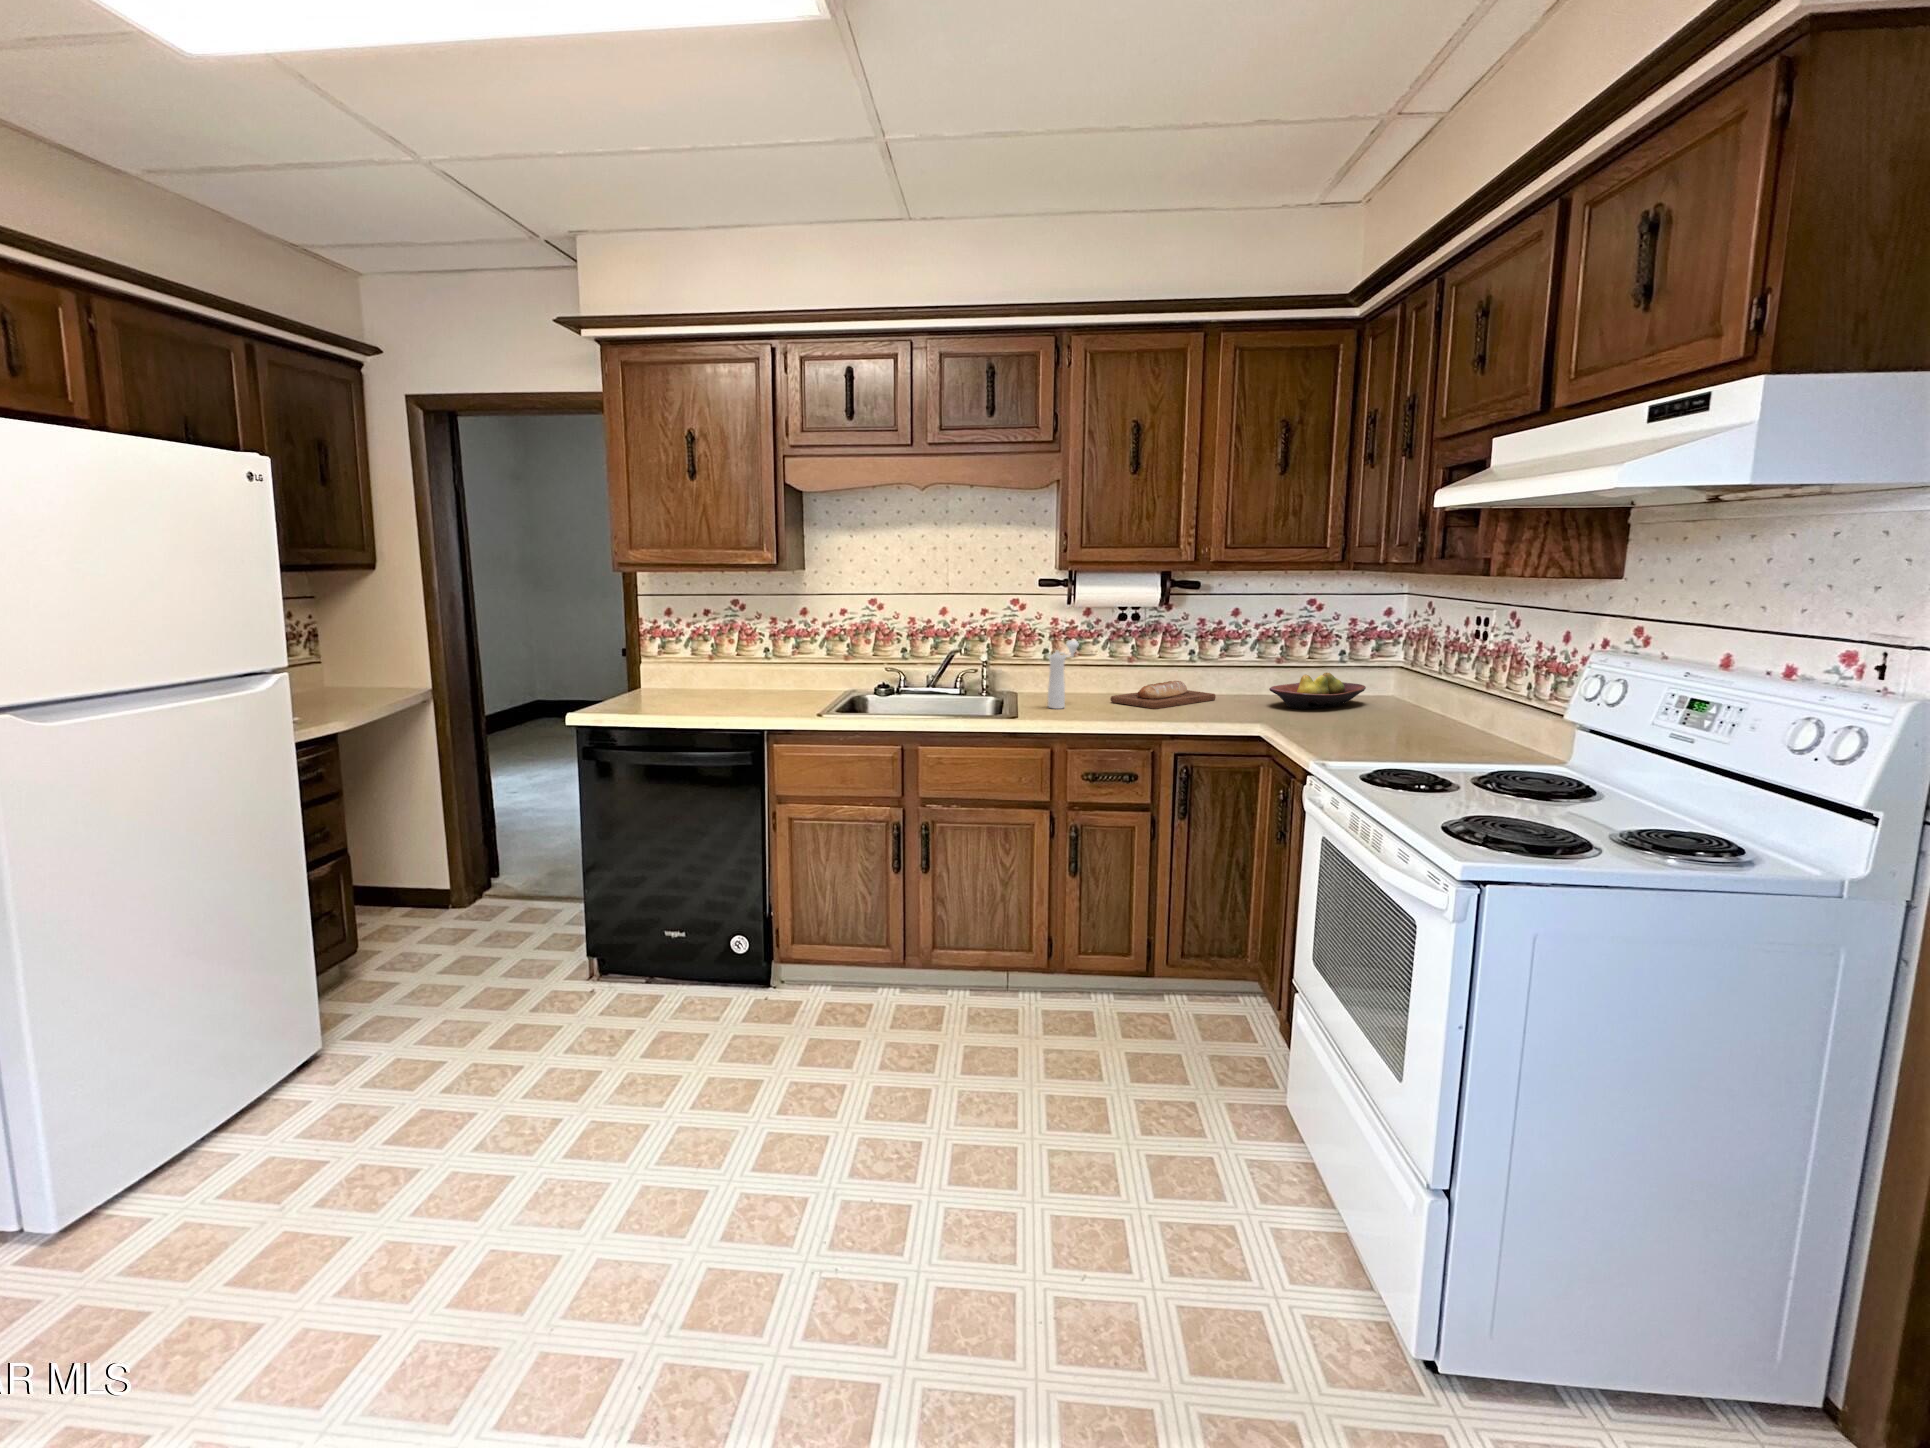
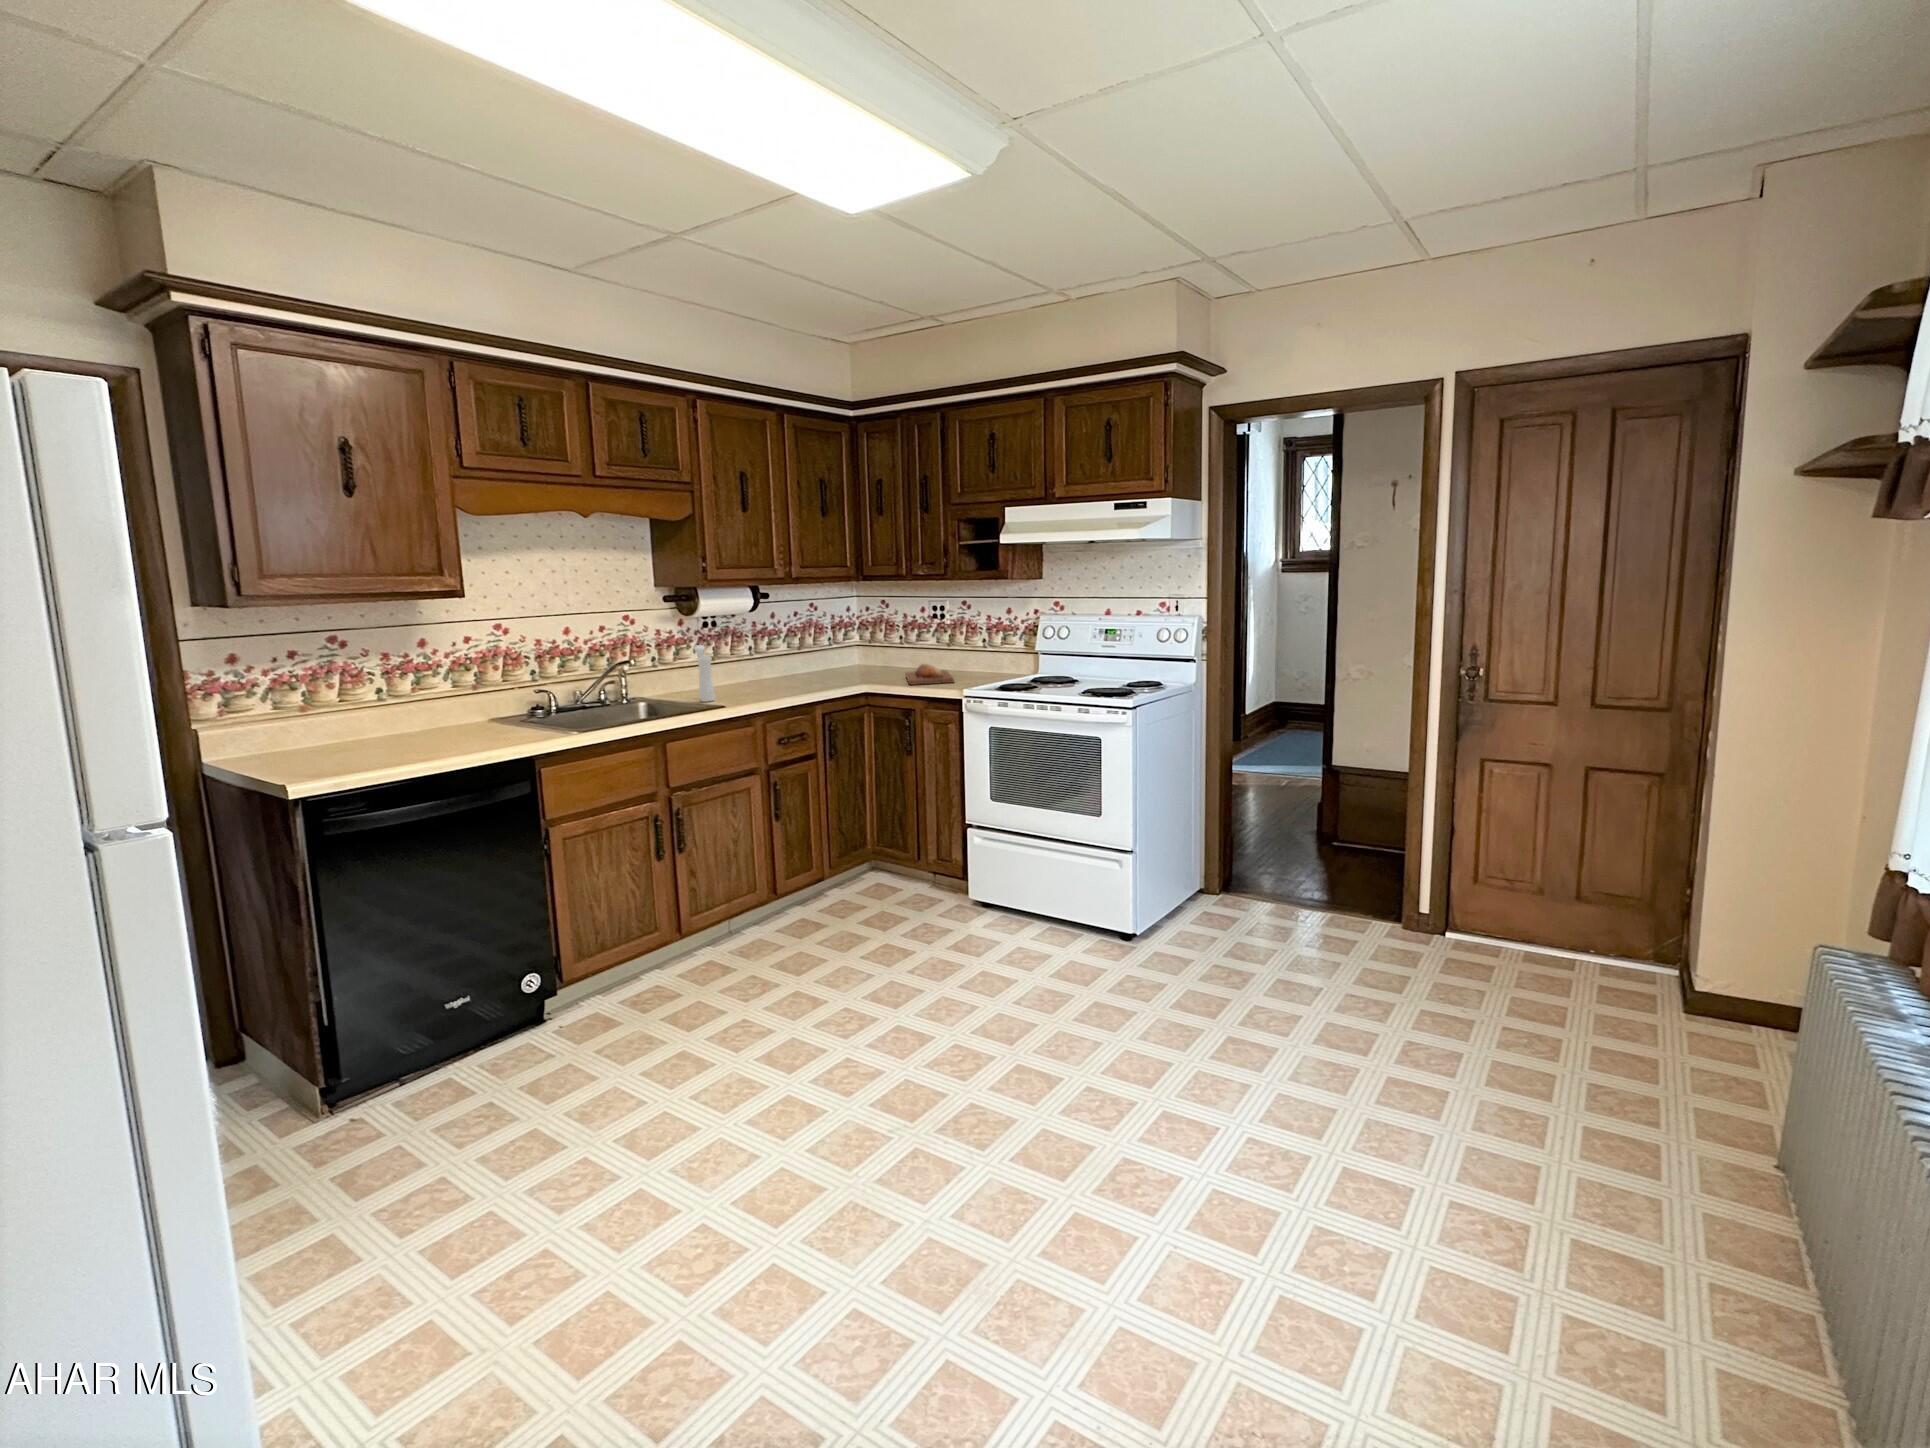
fruit bowl: present [1269,672,1366,709] -> none [816,652,864,678]
bread loaf: present [1110,681,1216,709] -> present [905,664,954,685]

